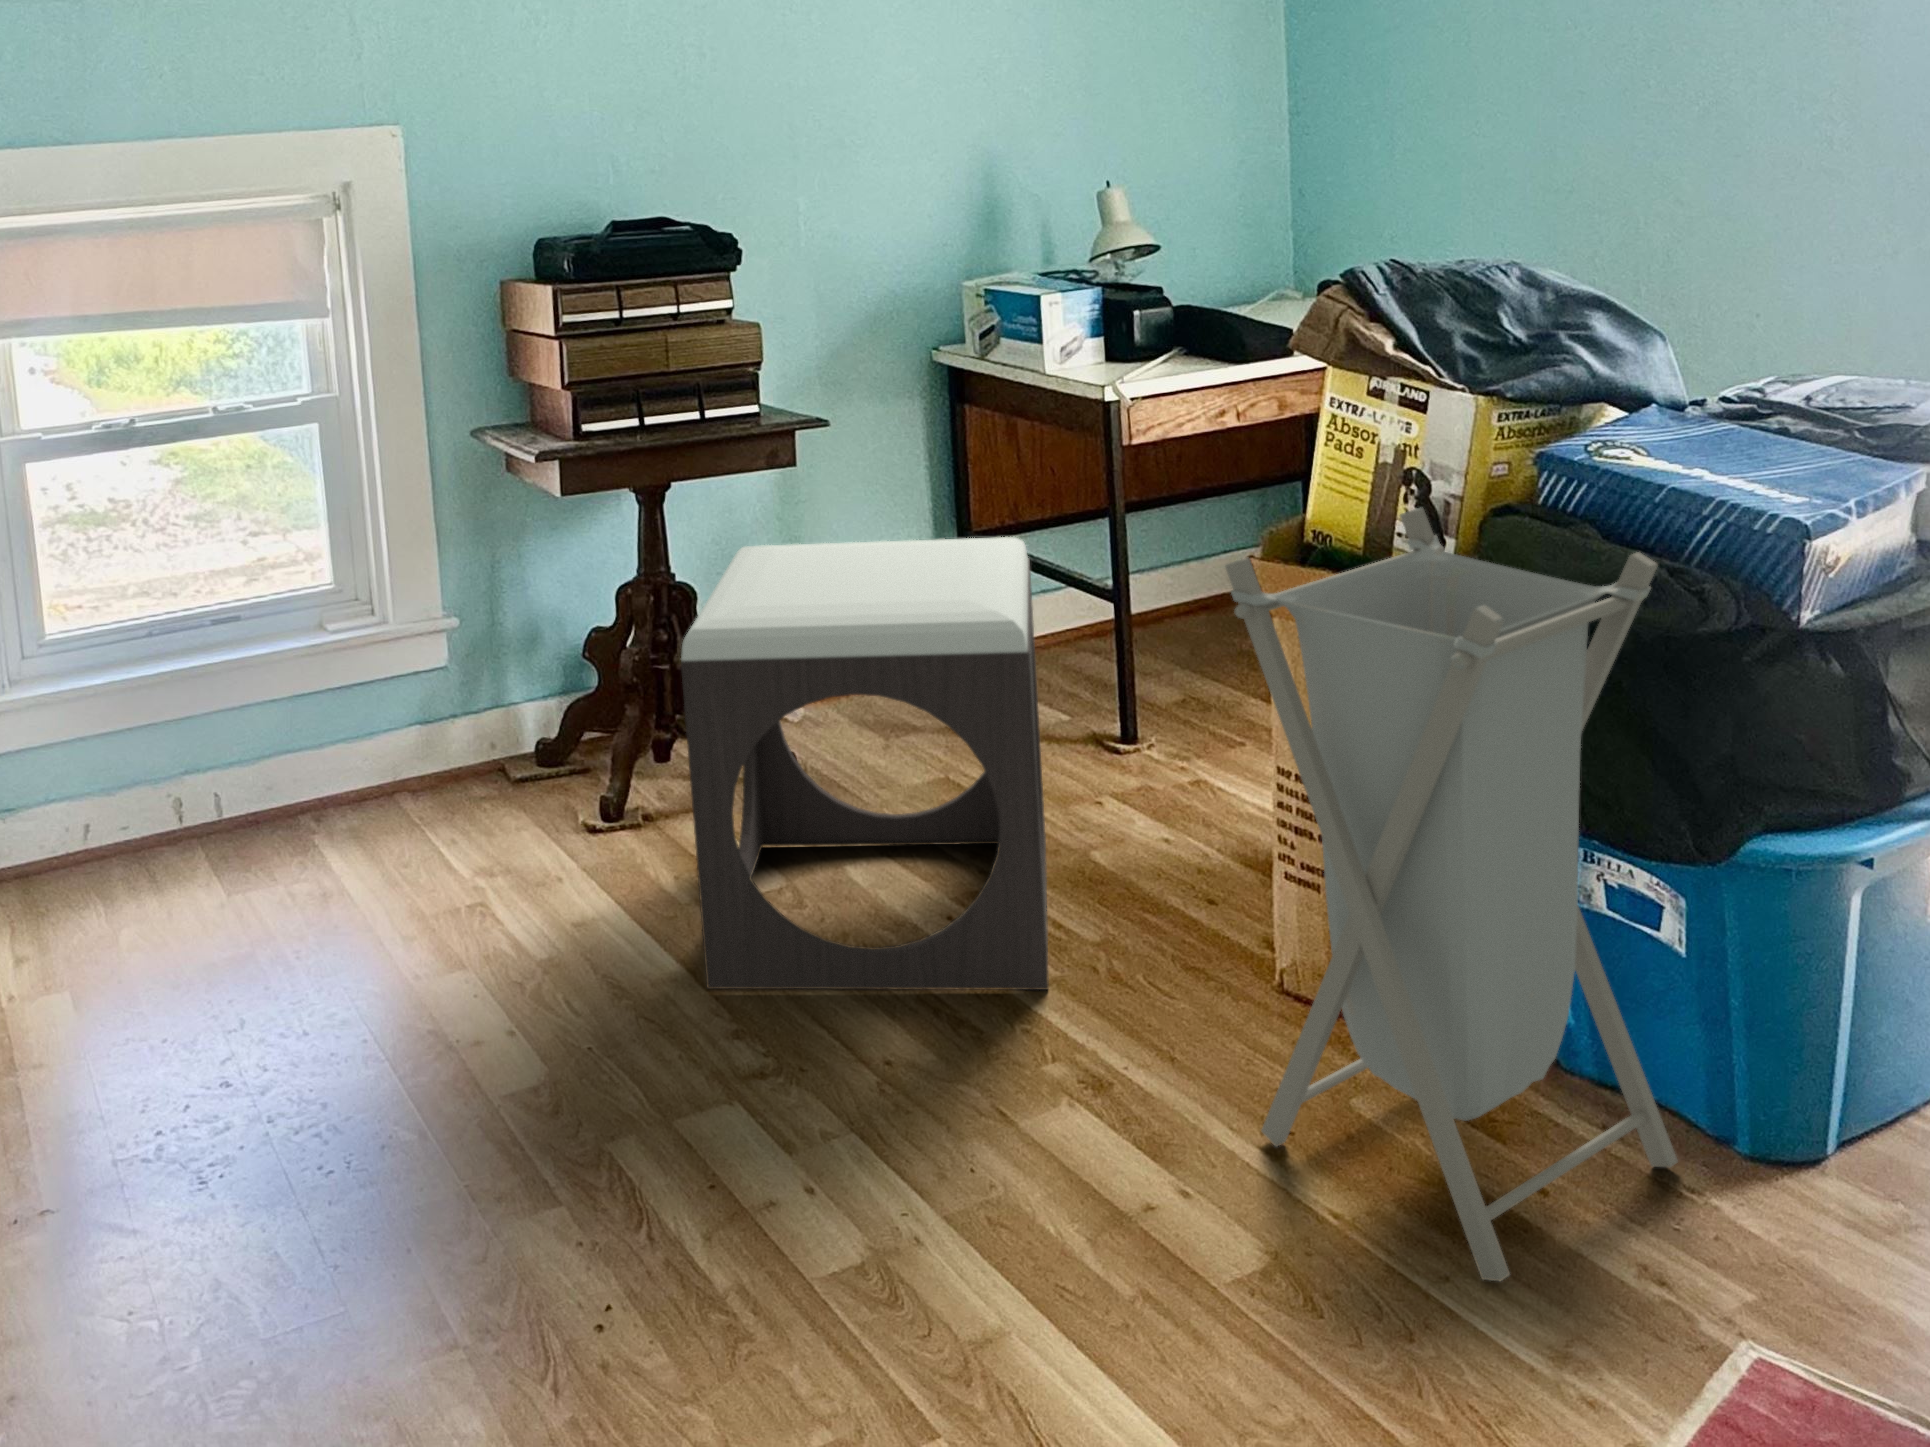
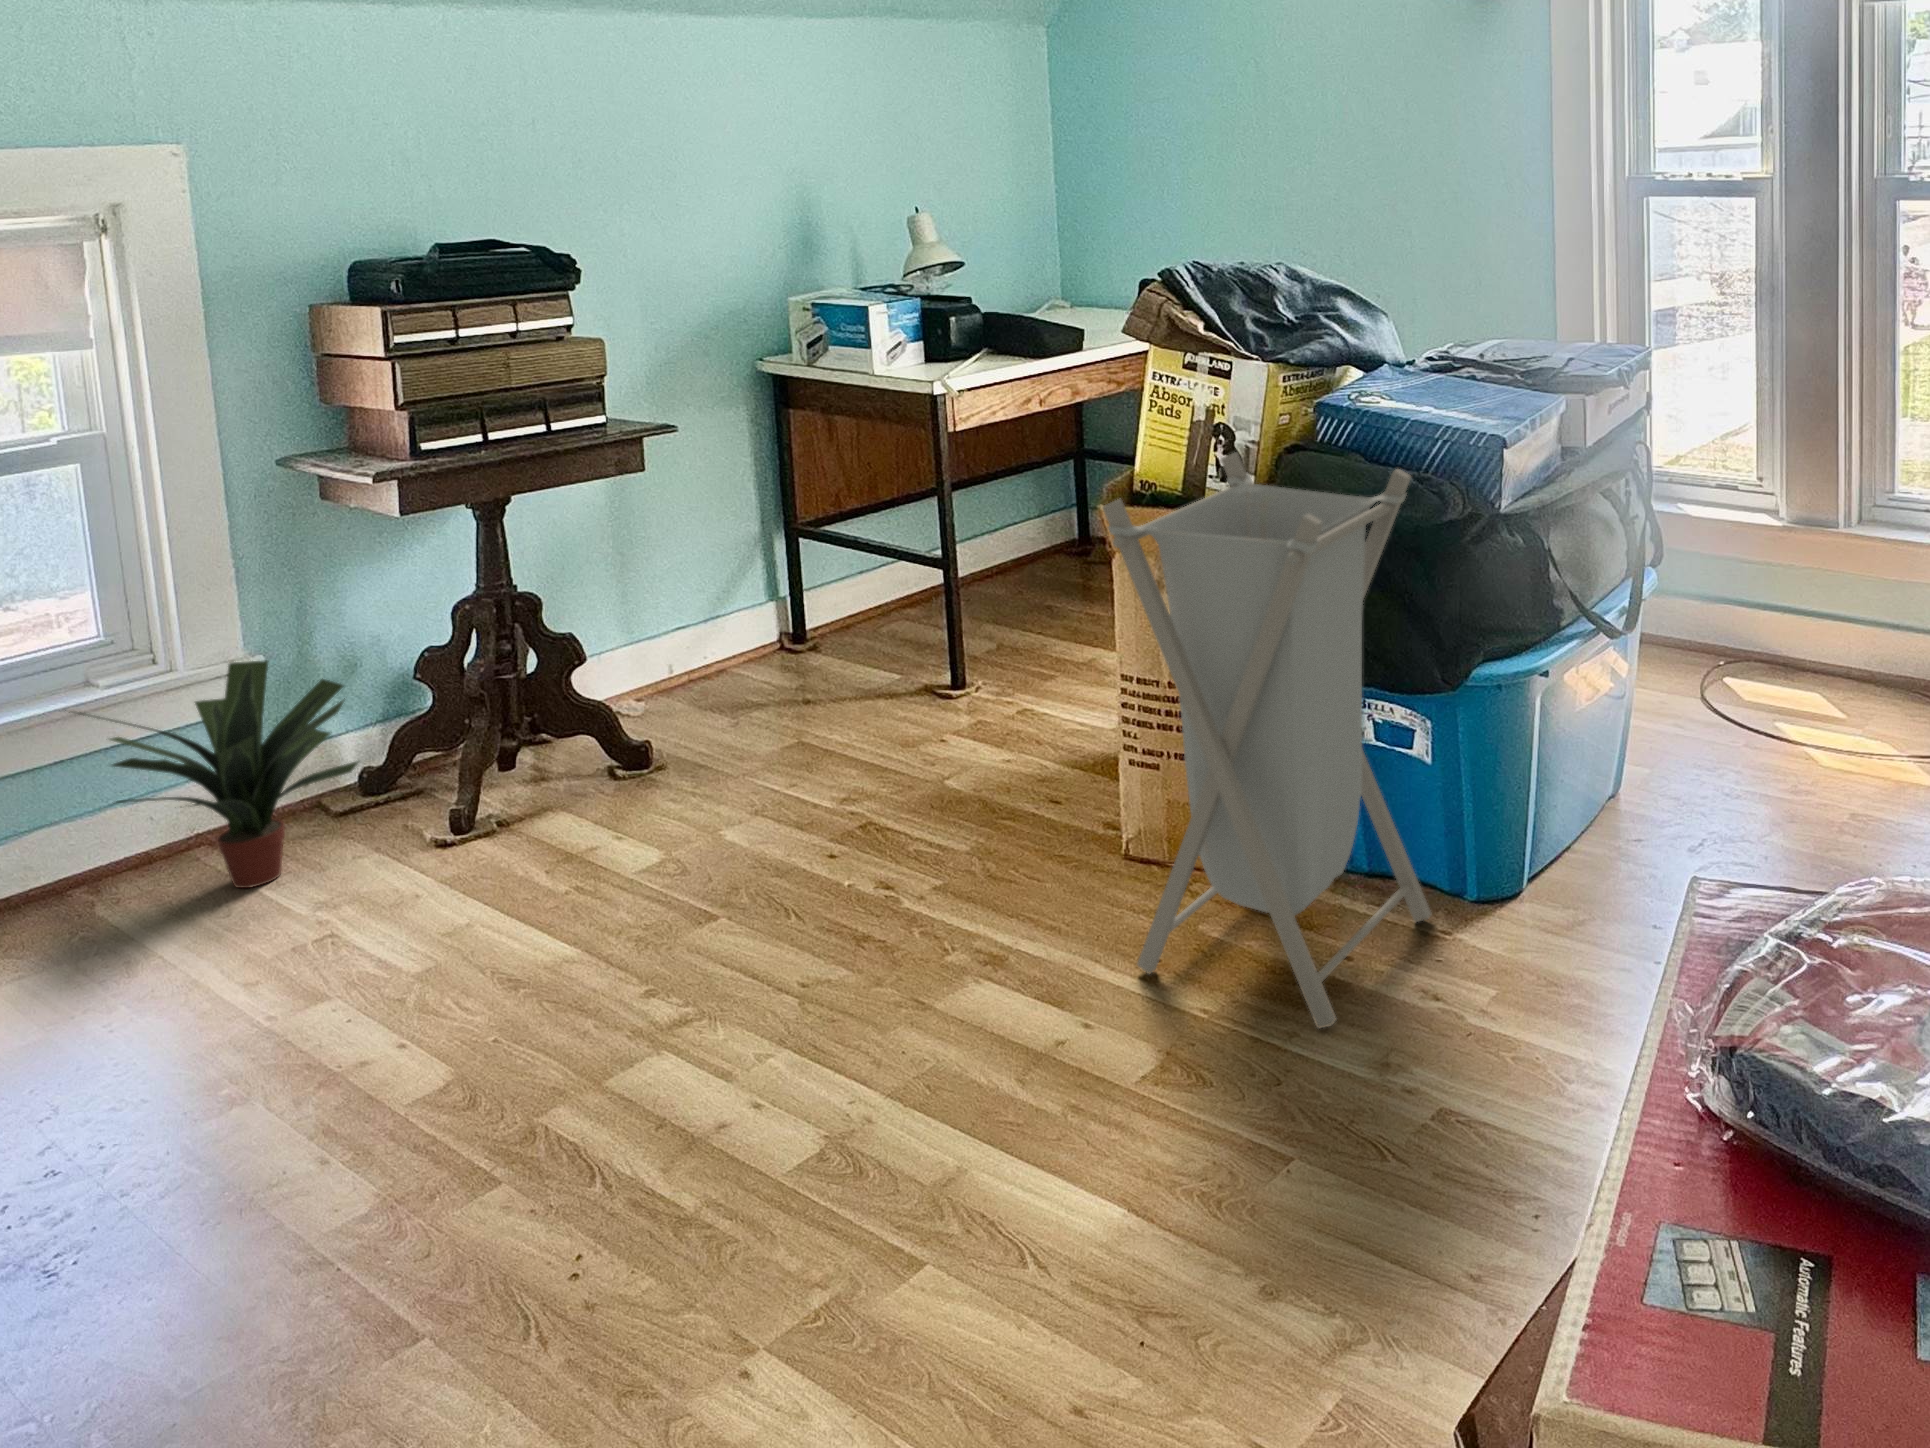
footstool: present [681,537,1049,990] -> none [574,515,937,966]
potted plant: none [291,620,525,837] -> present [65,661,358,888]

